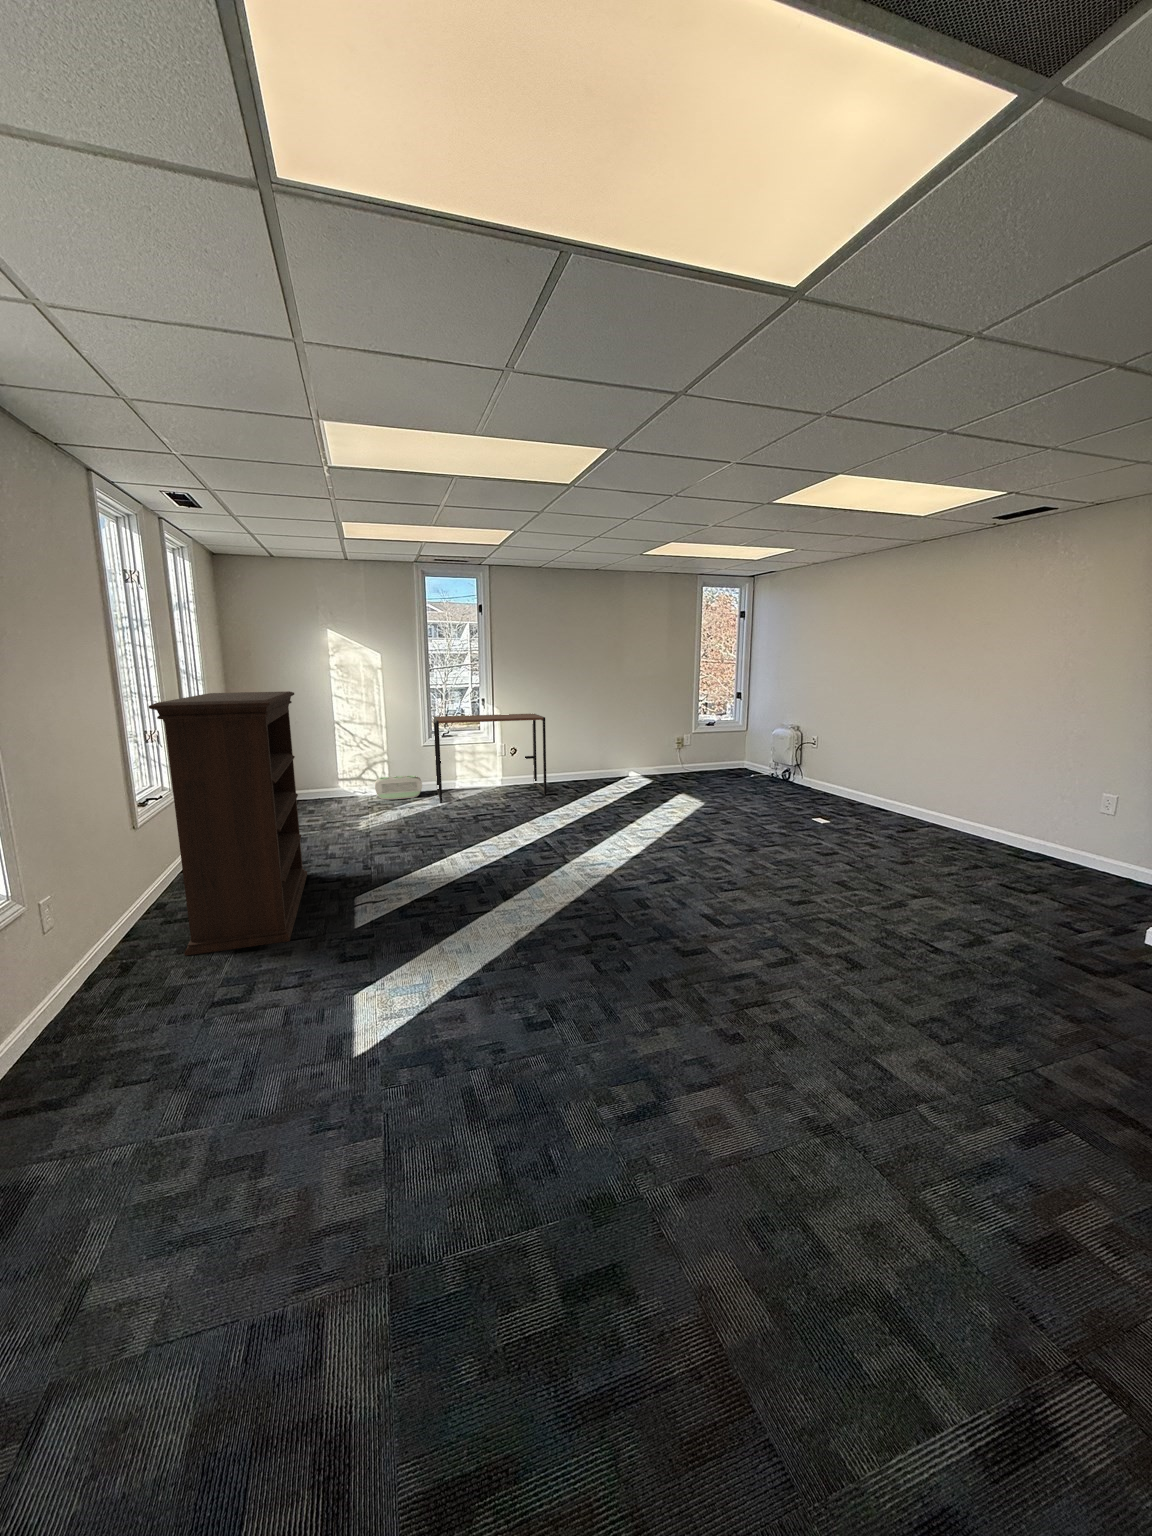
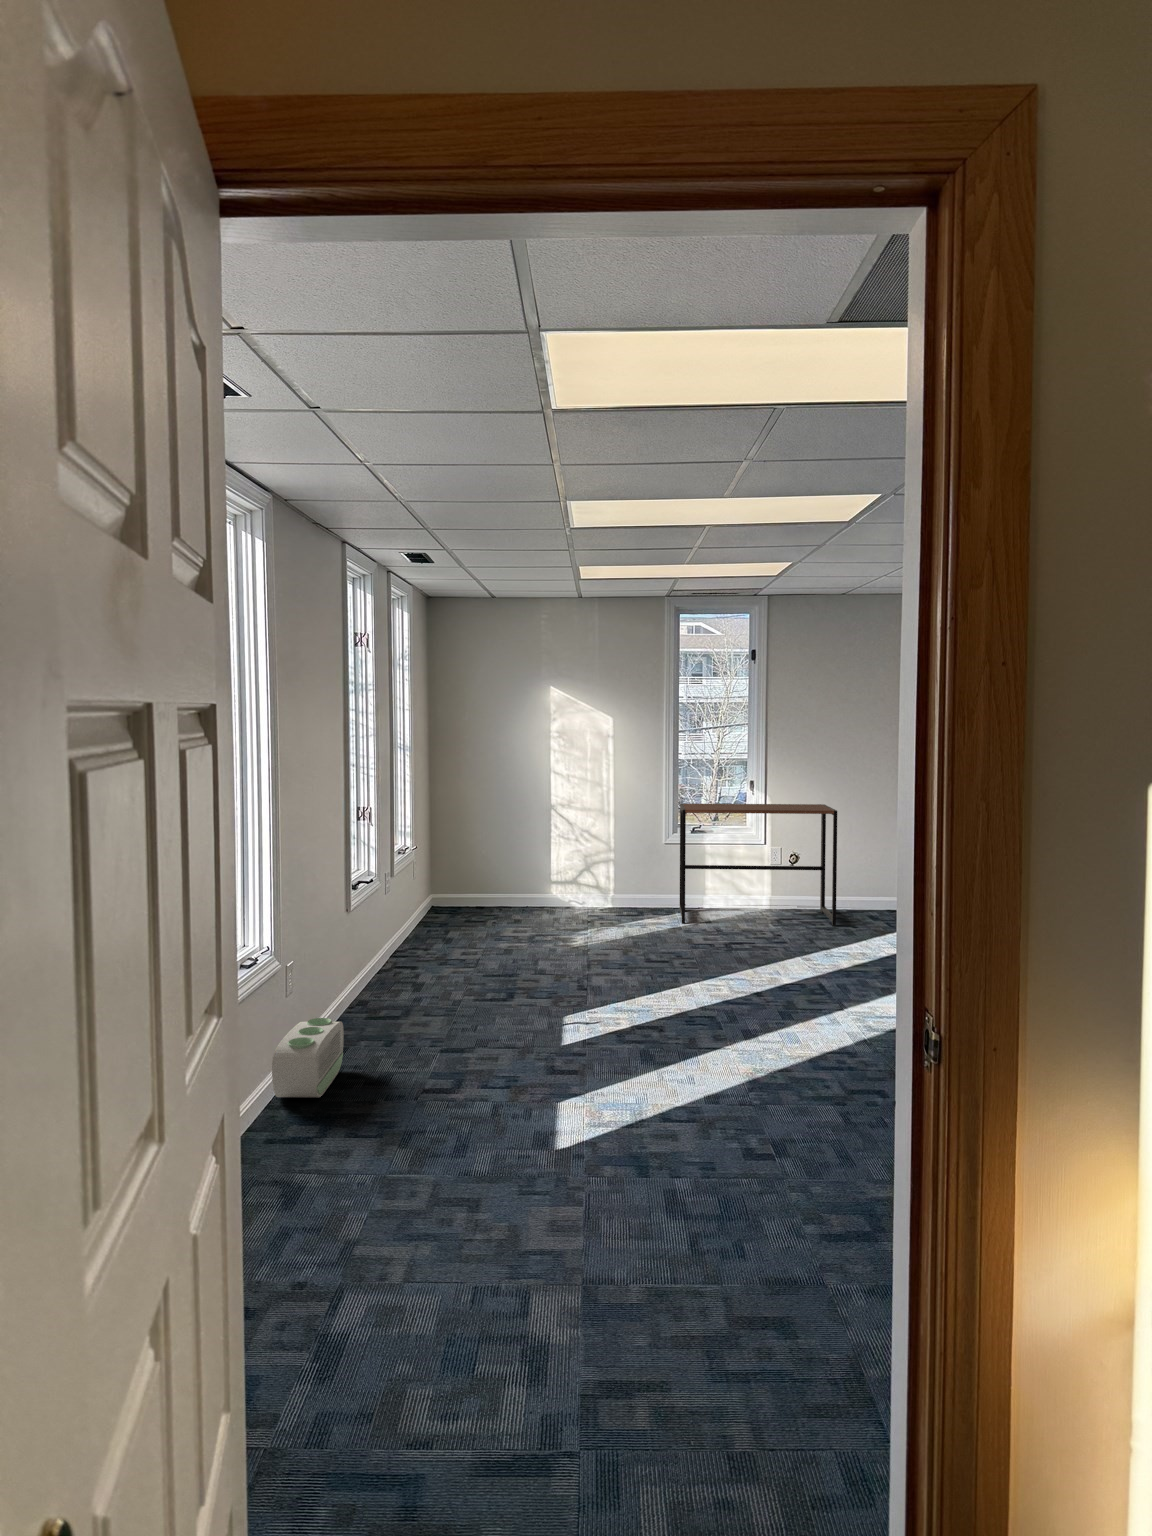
bookshelf: present [149,691,307,956] -> none [388,768,516,1049]
air purifier: present [375,776,422,799] -> present [272,1018,344,1097]

